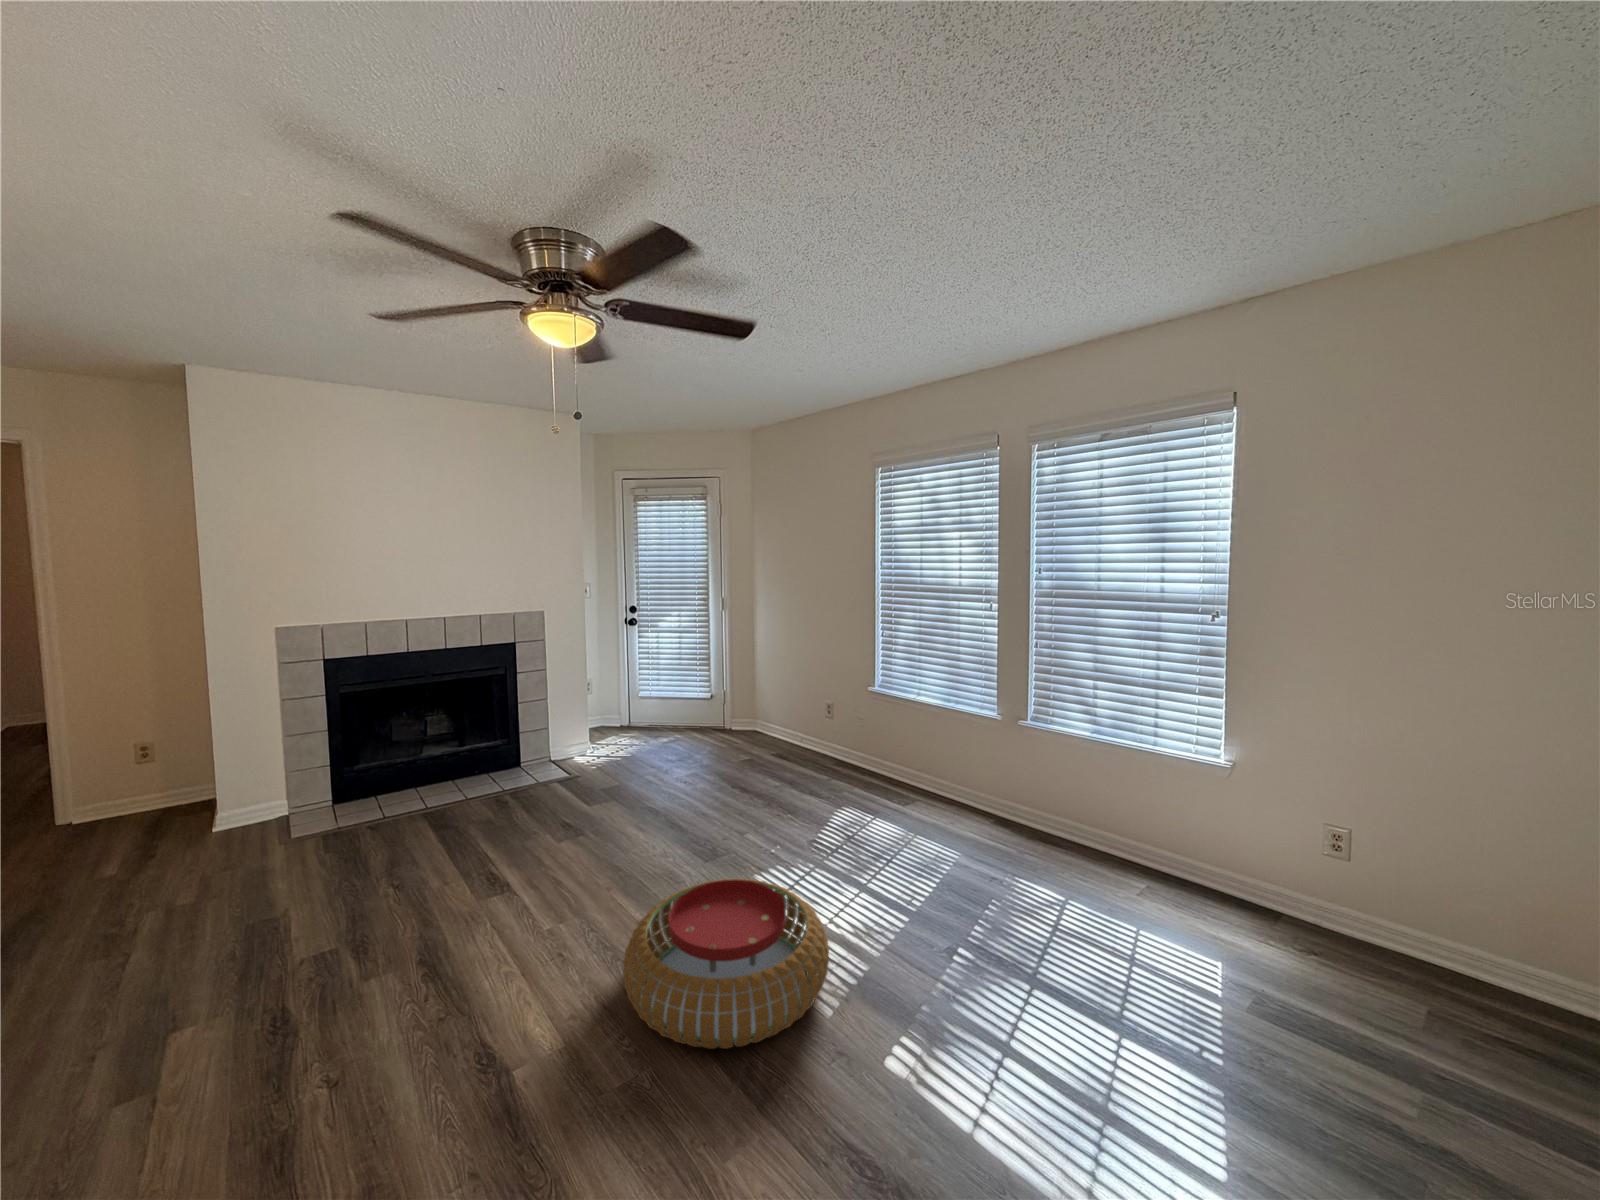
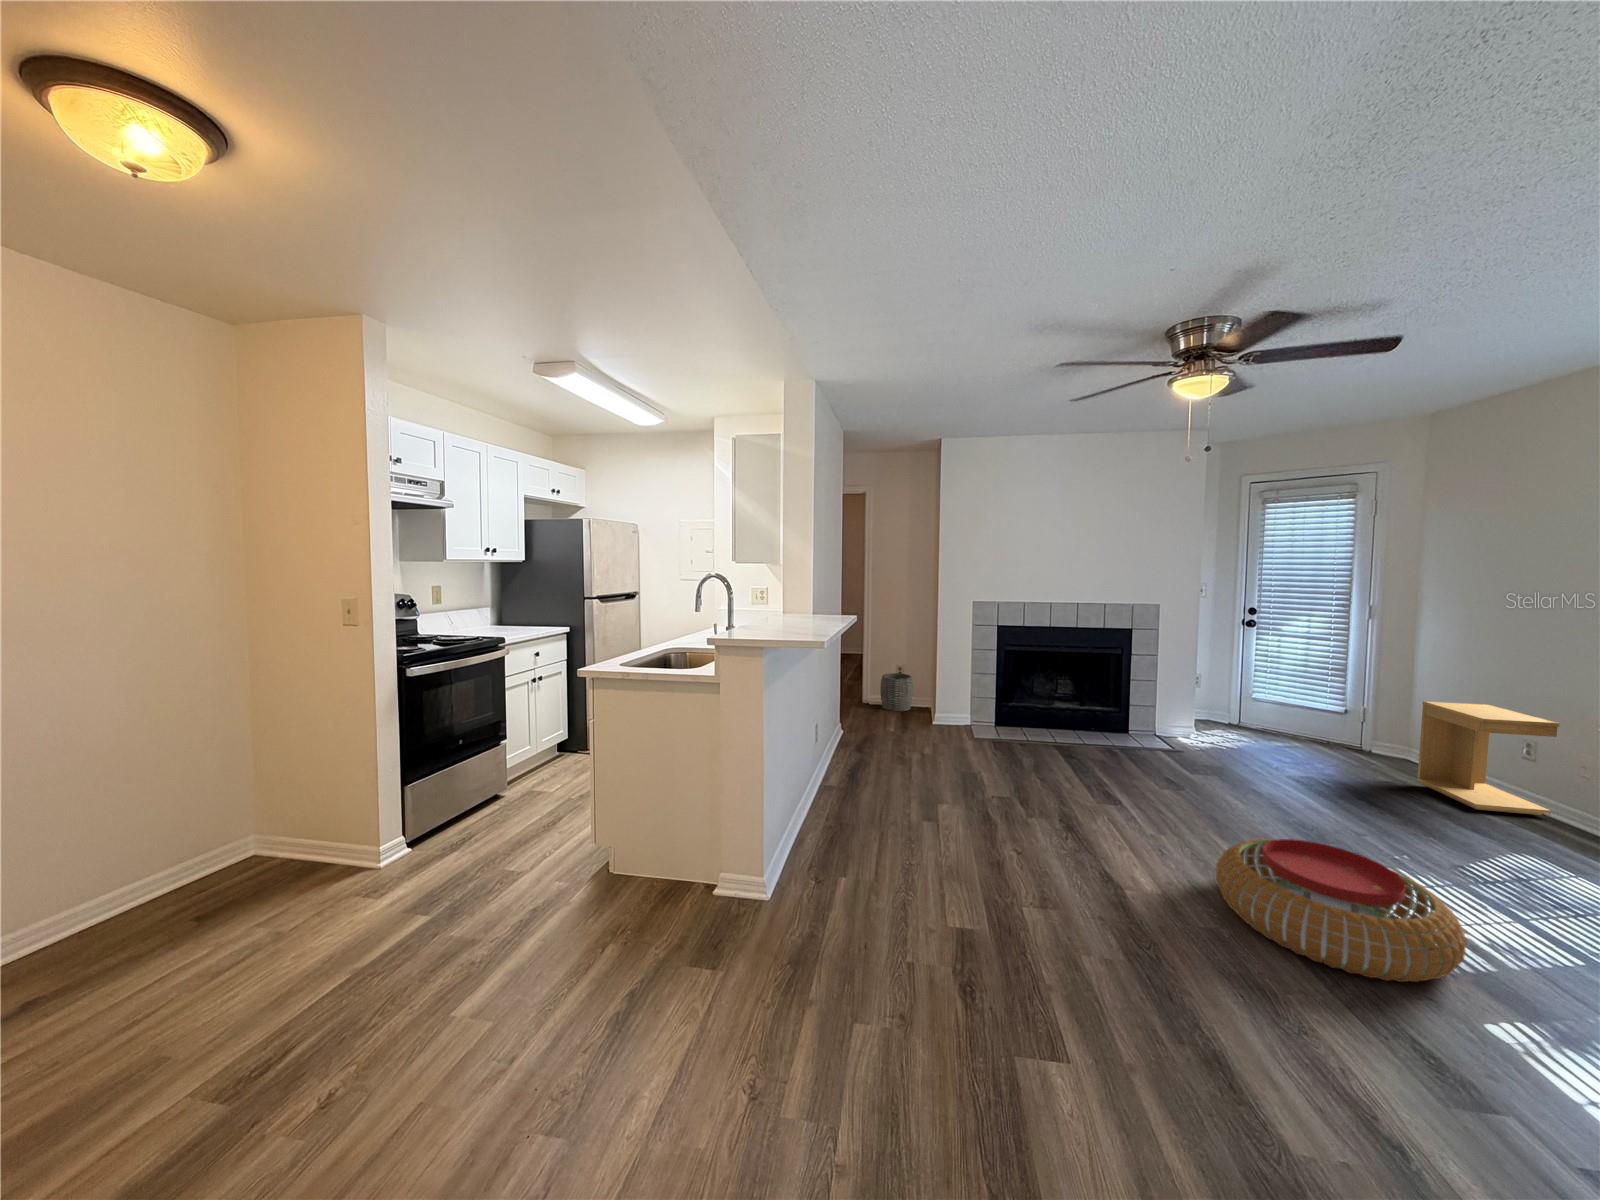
side table: none [758,676,830,766] -> present [1417,701,1560,815]
woven basket: none [59,768,151,848] -> present [880,673,913,711]

